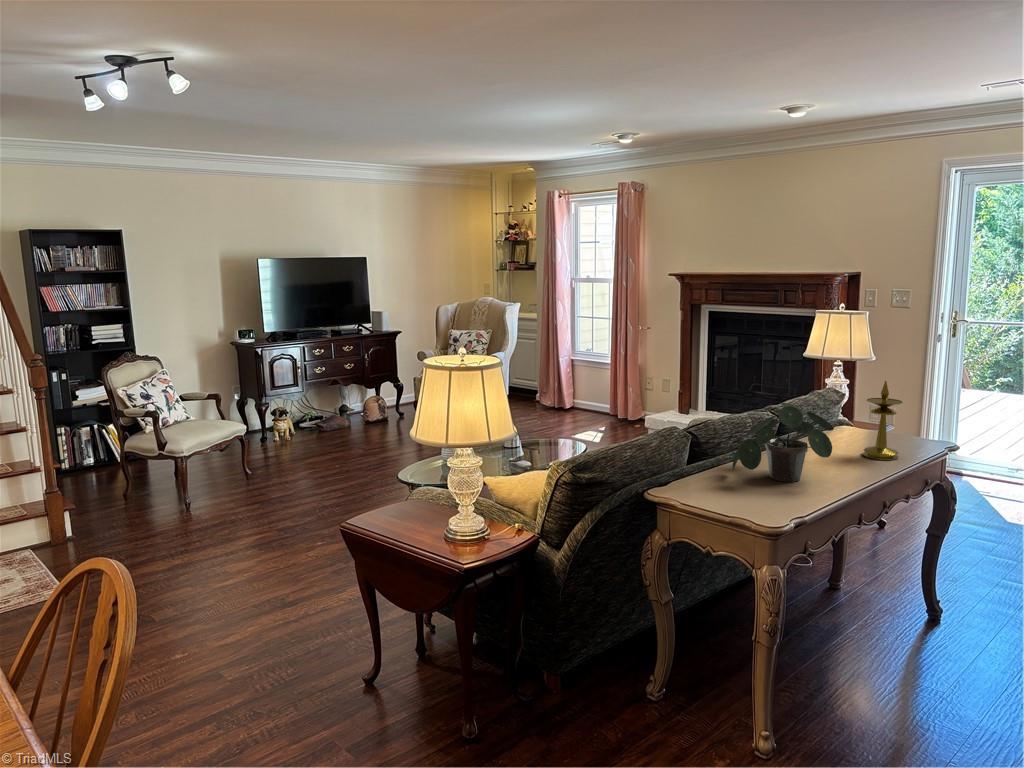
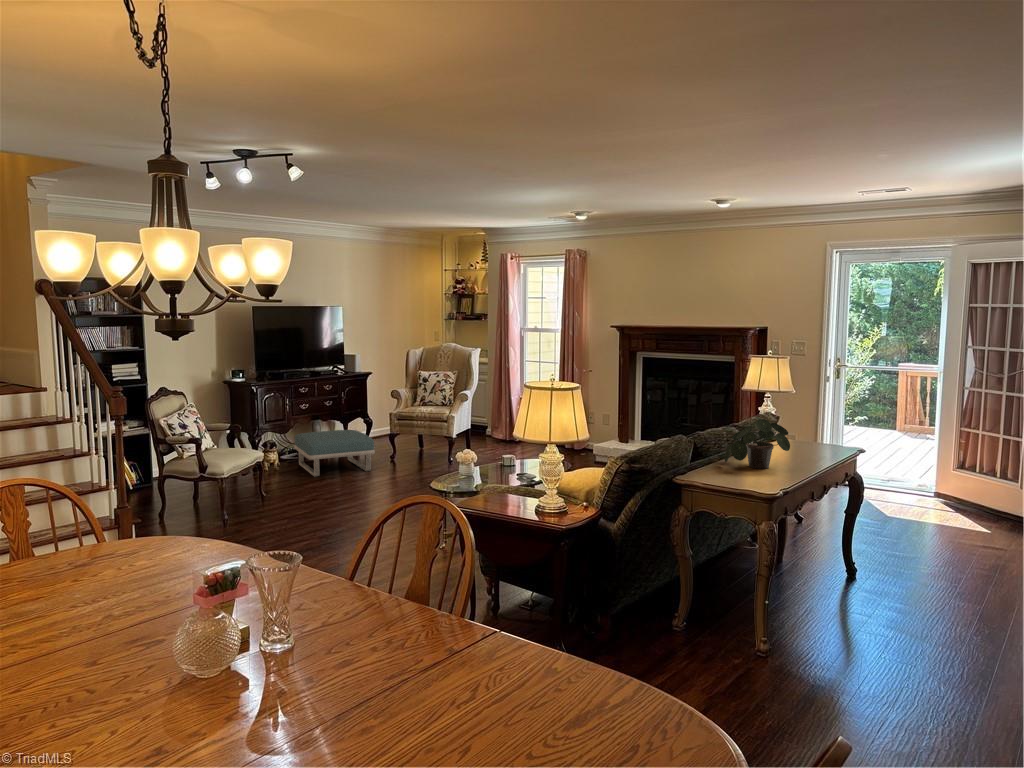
candlestick: present [863,381,903,460] -> none [799,404,824,457]
footstool: none [308,395,388,449] -> present [294,430,375,477]

